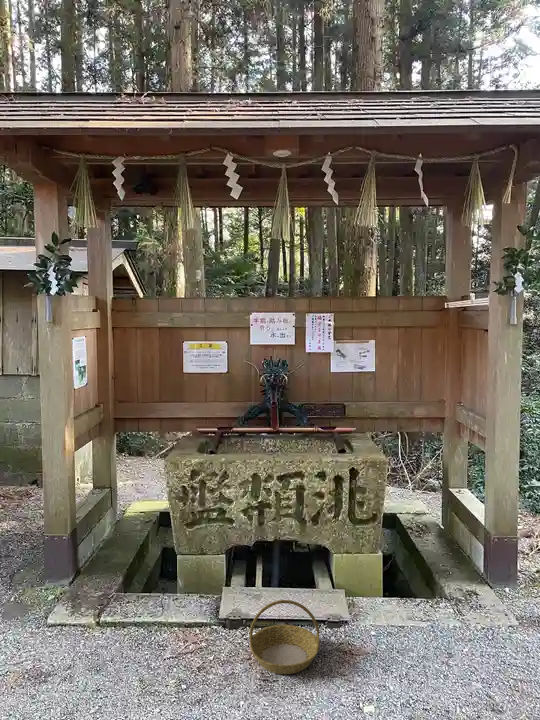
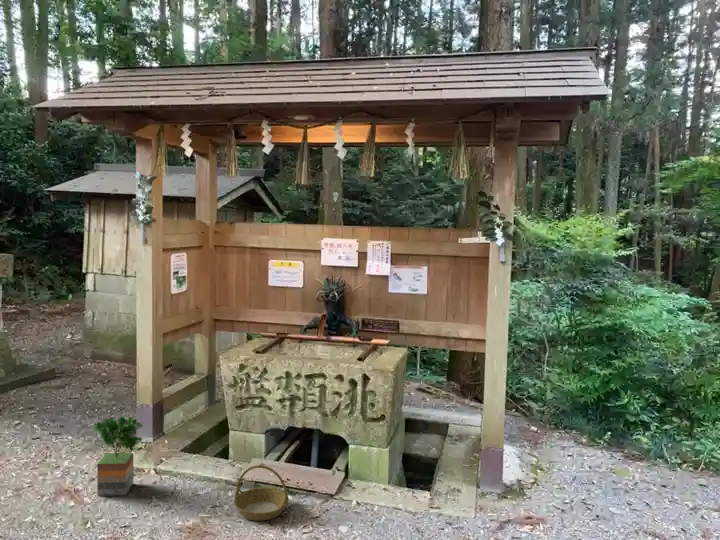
potted tree: none [32,558,107,678] -> present [93,417,142,496]

